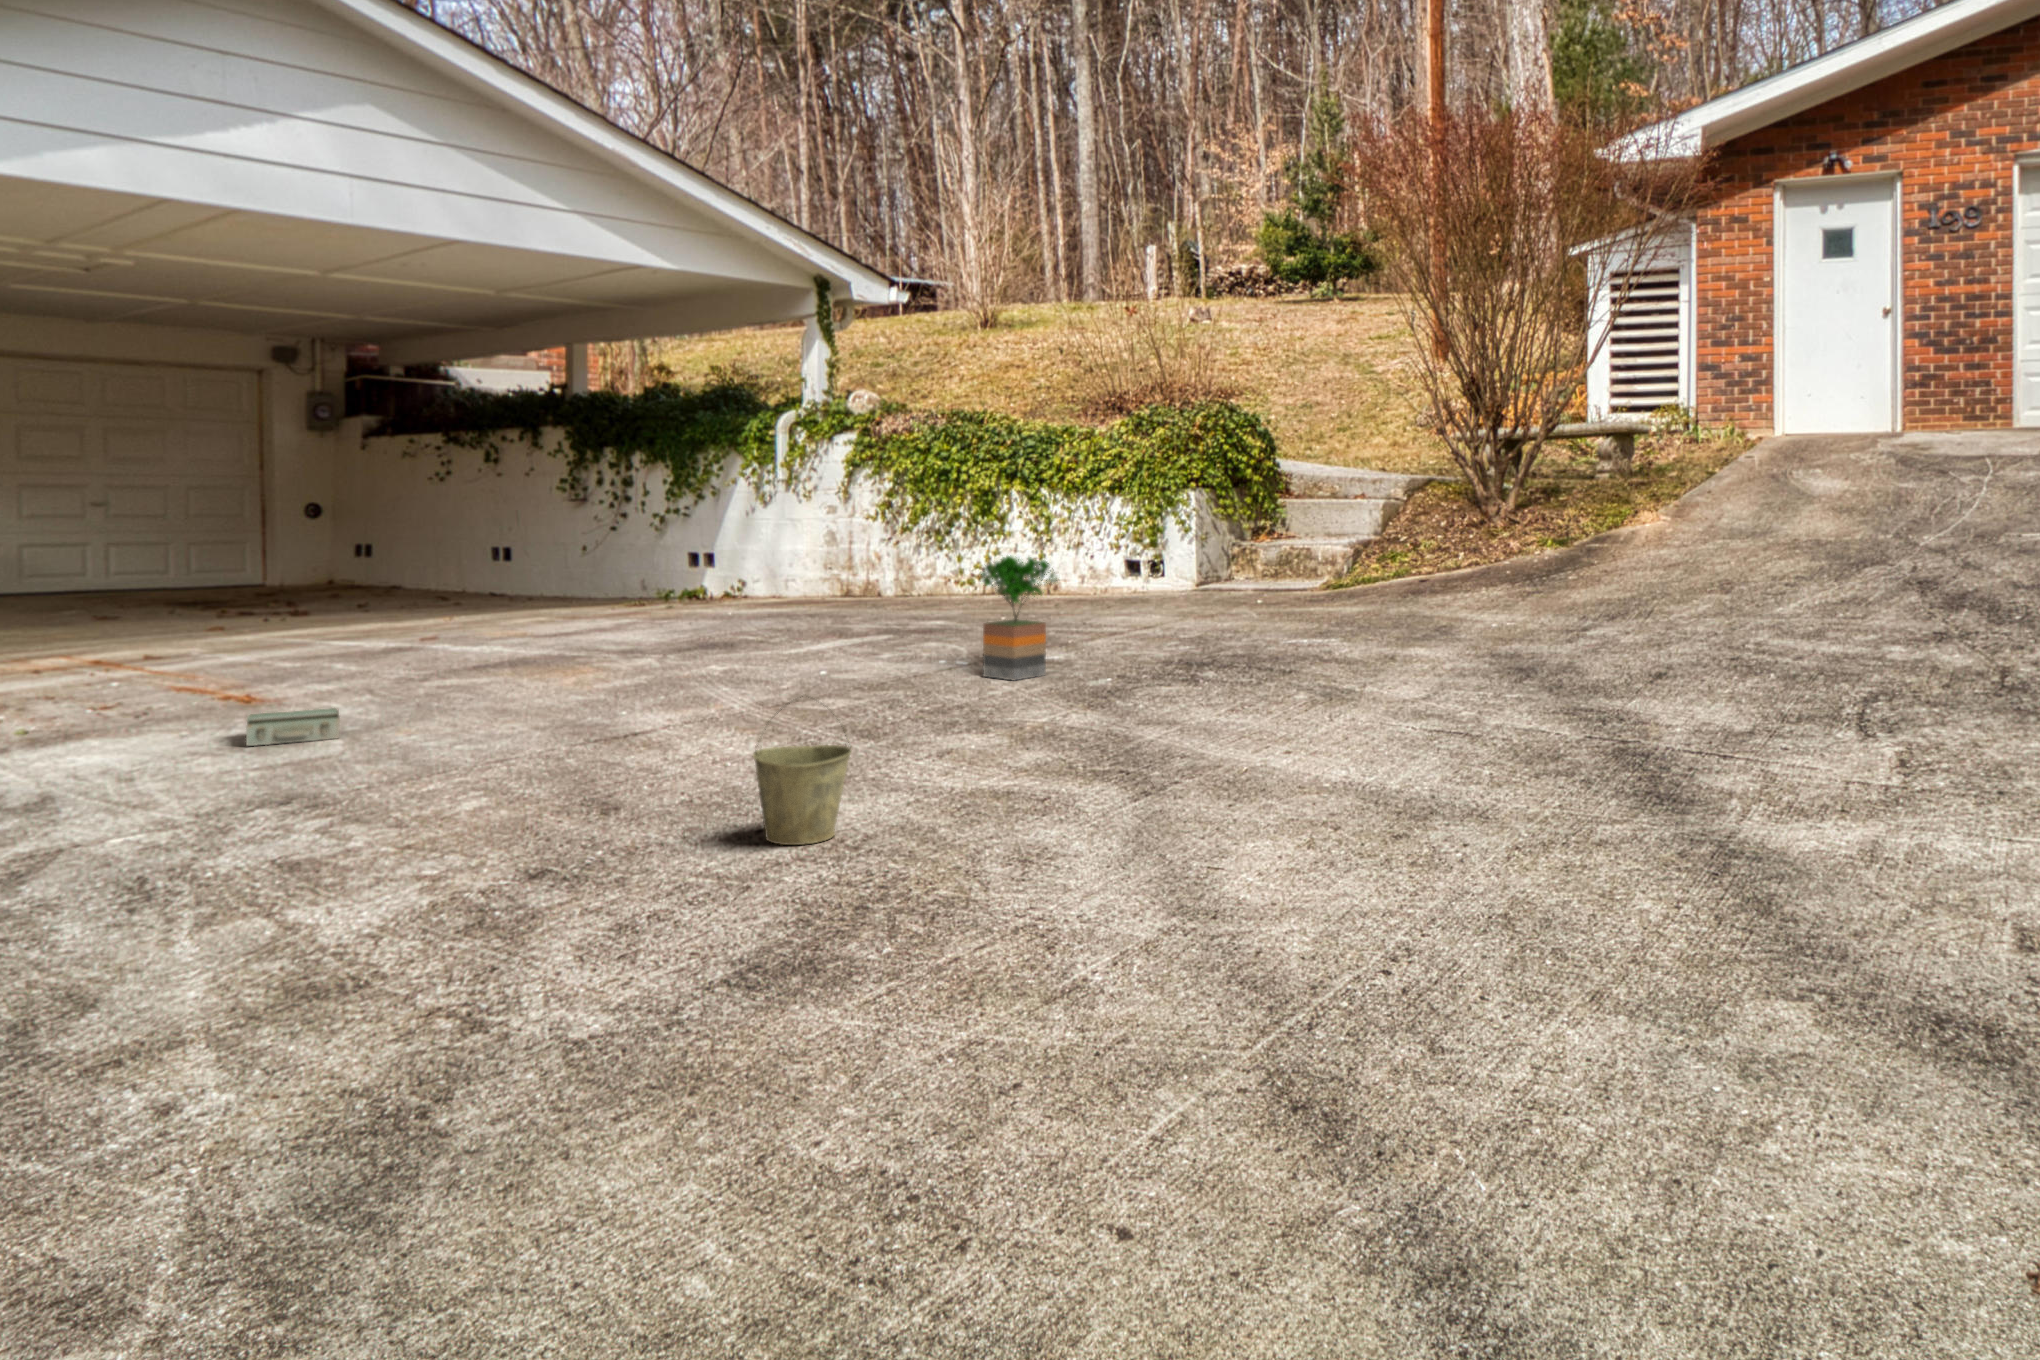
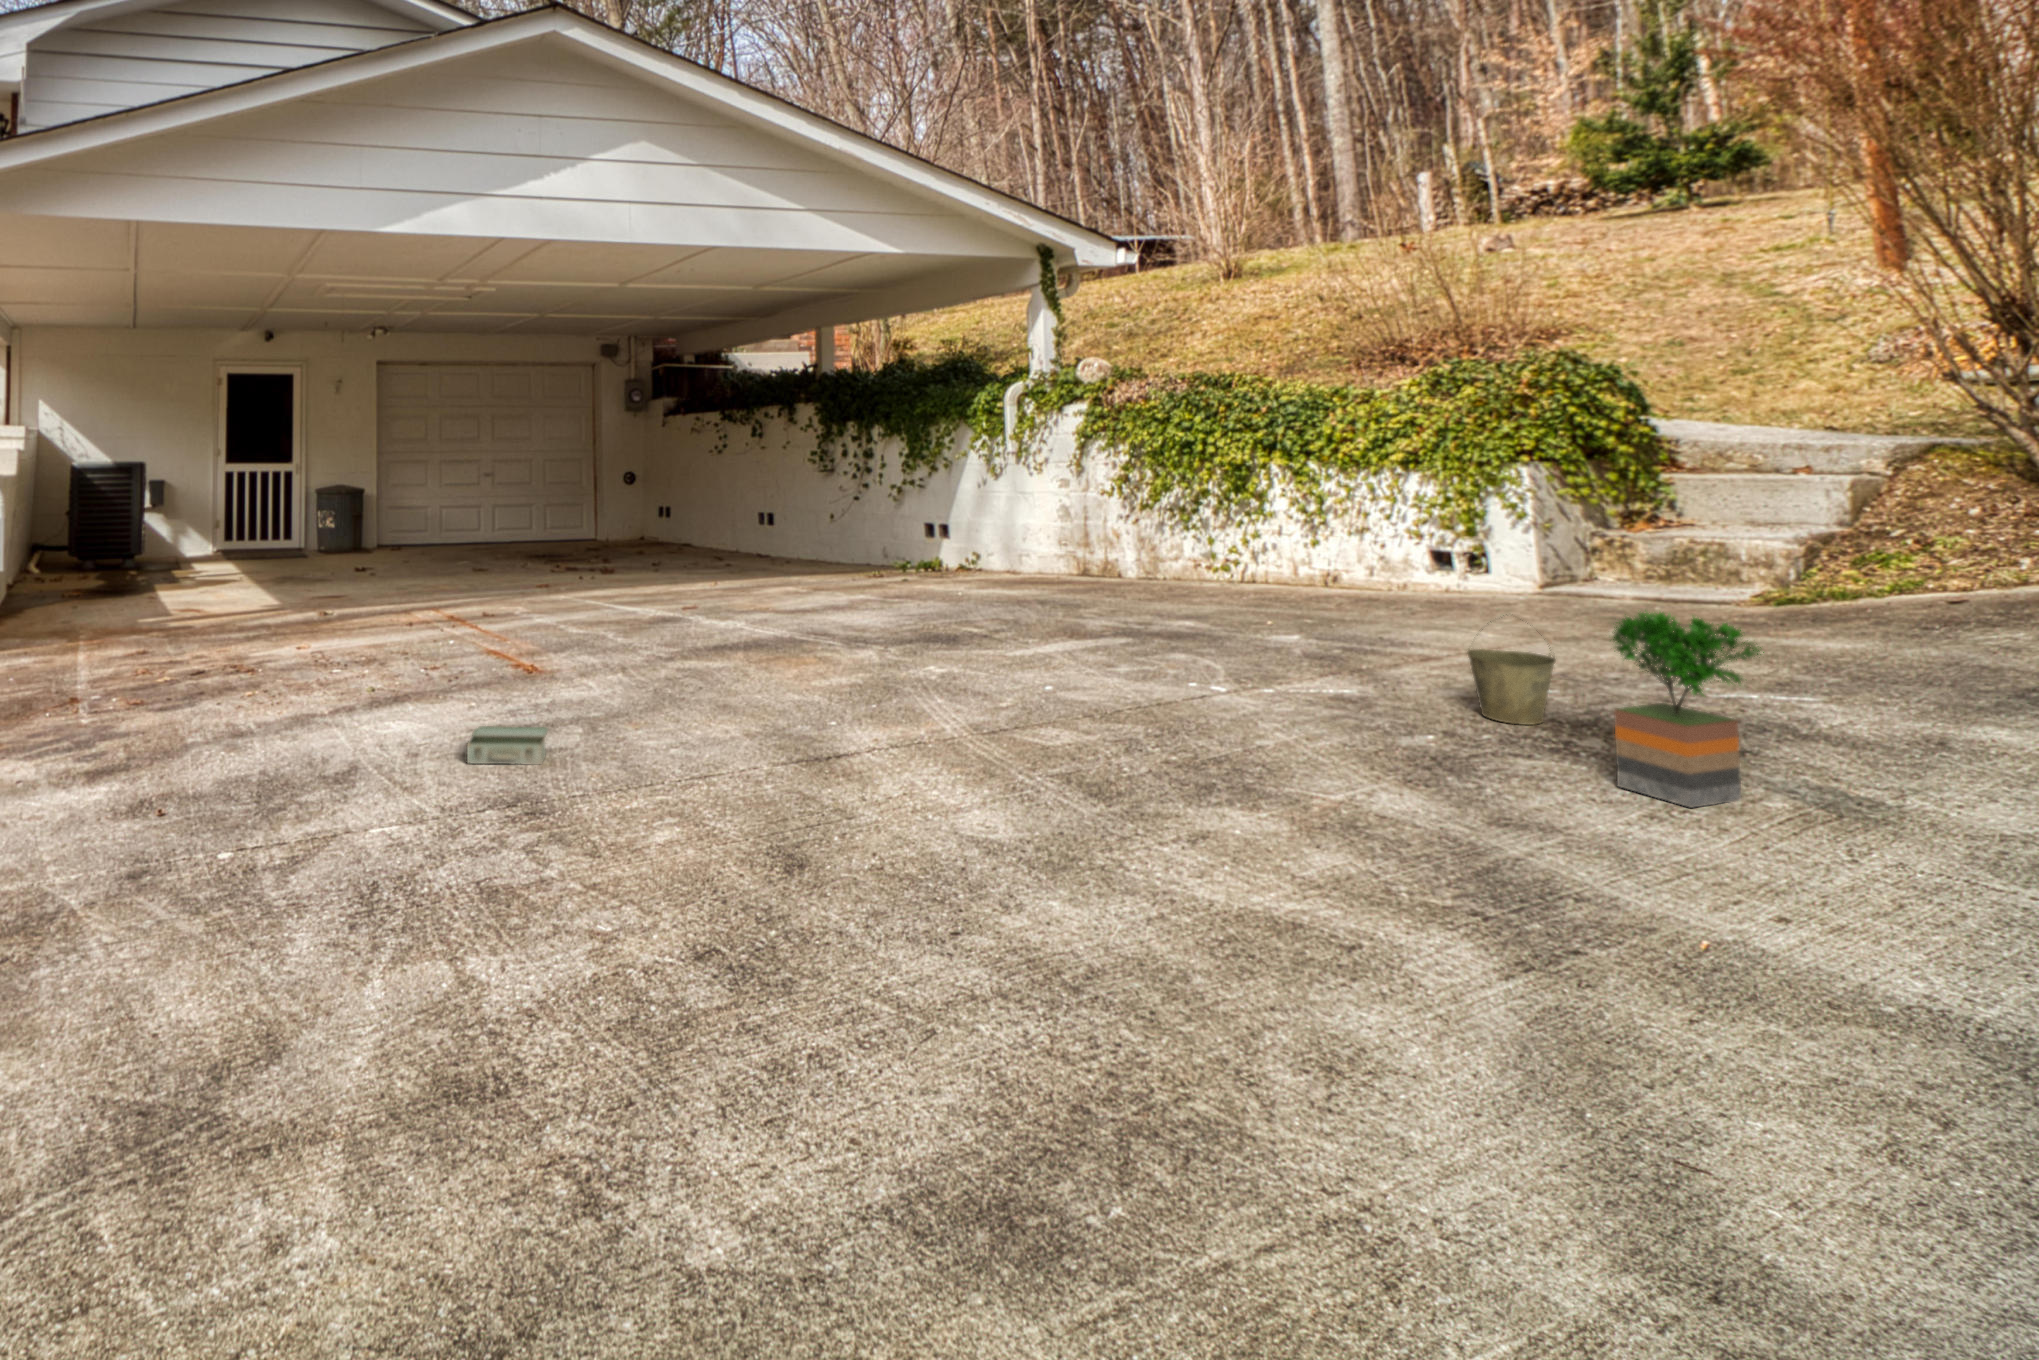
potted tree: present [981,556,1057,681] -> present [1613,612,1764,808]
bucket: present [753,696,852,845] -> present [1468,614,1556,725]

